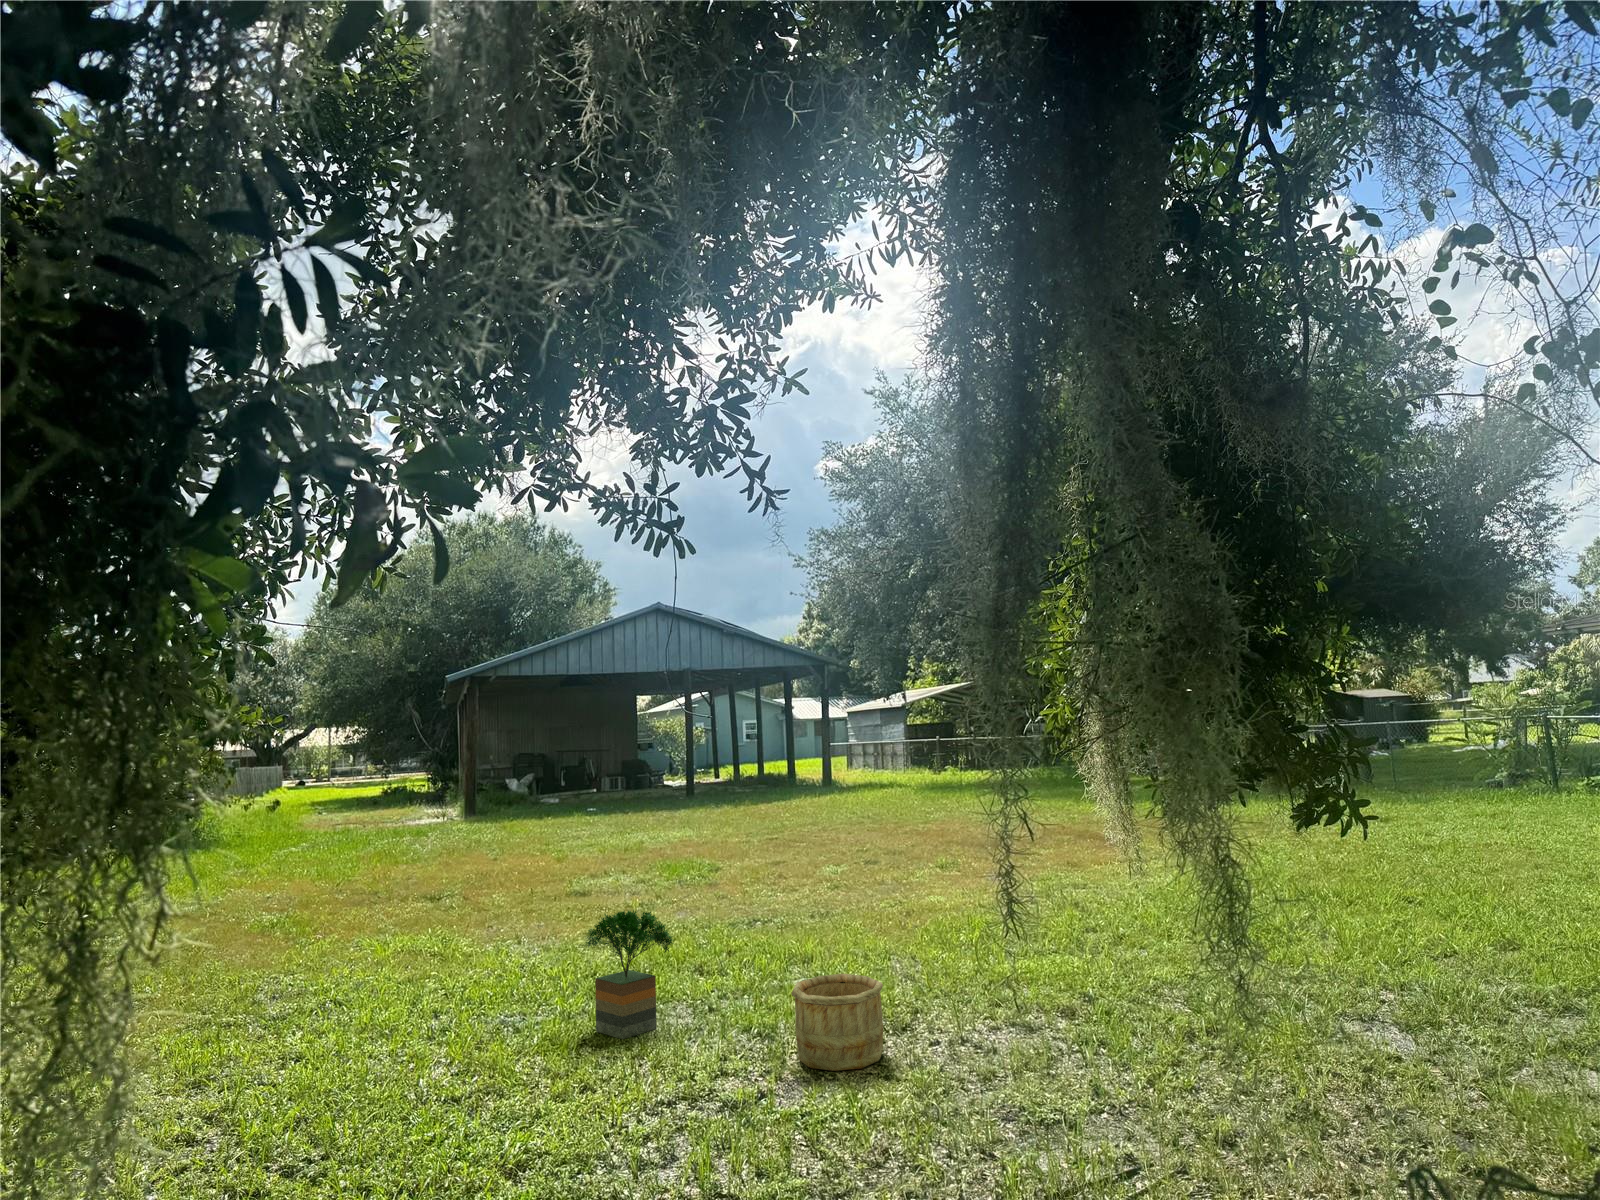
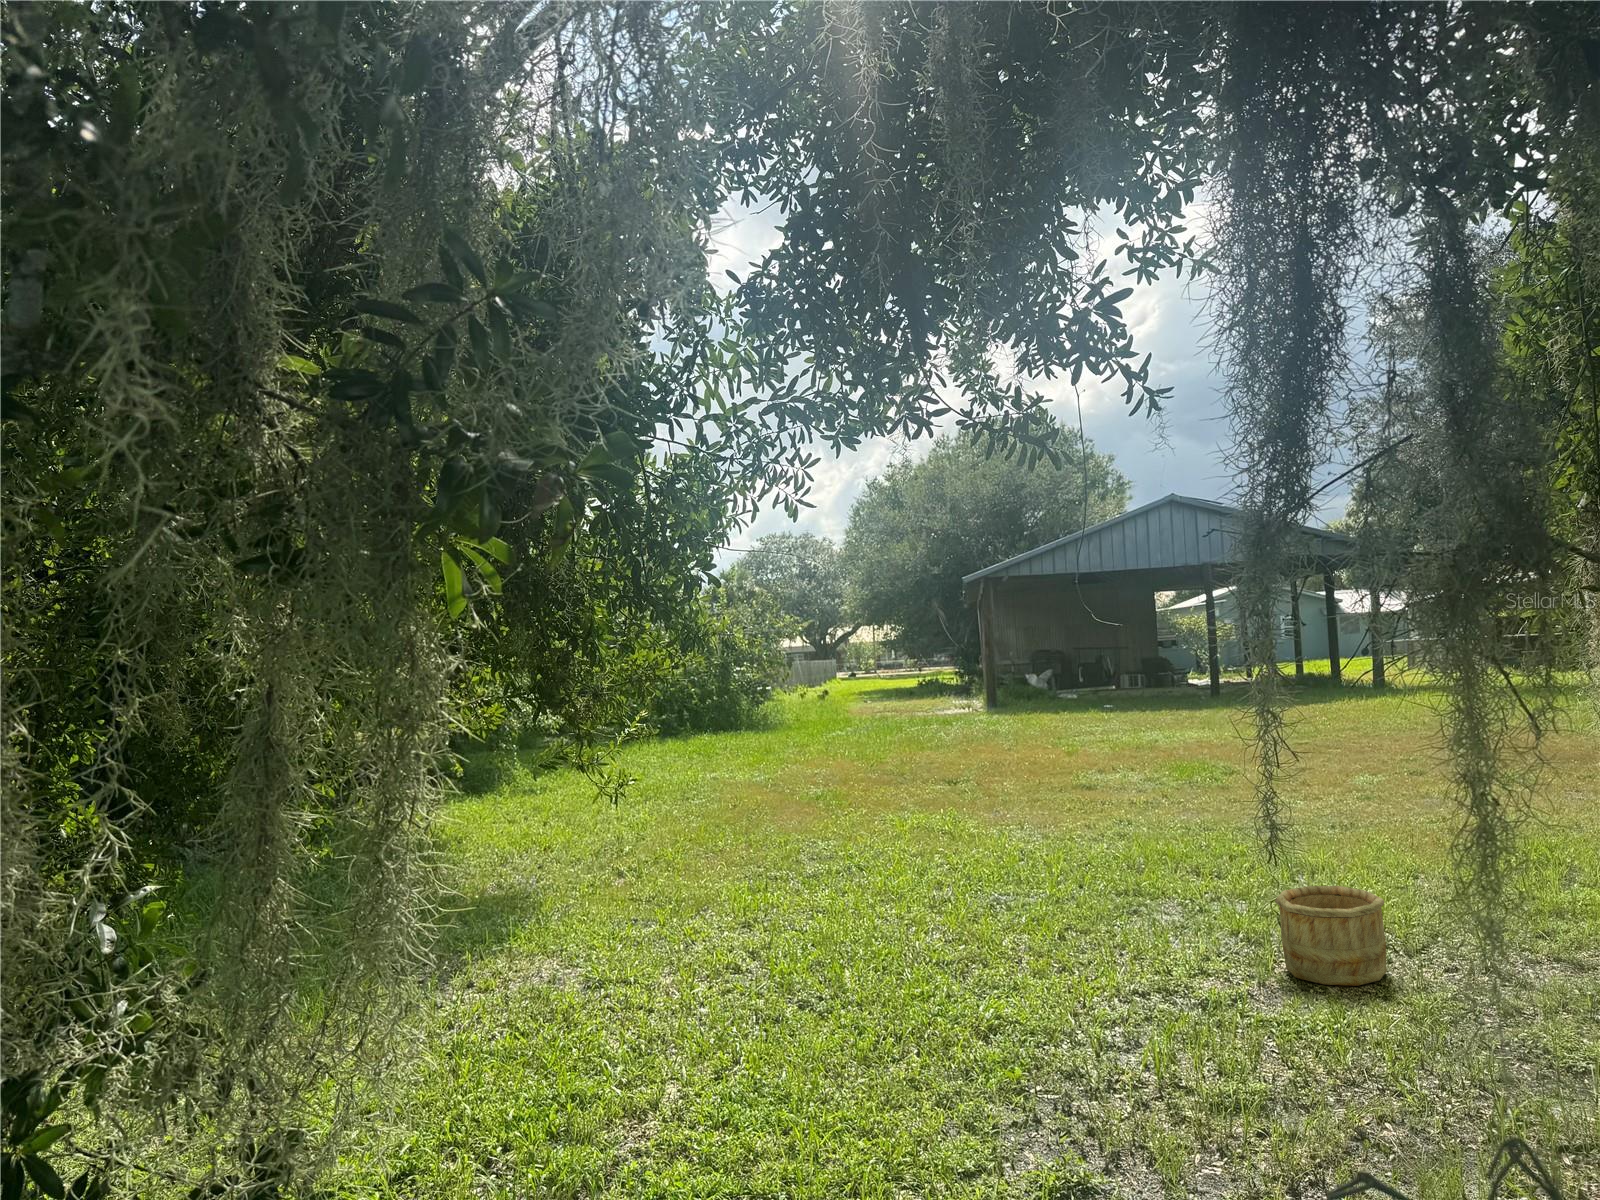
potted tree: present [586,910,673,1039] -> none [1065,805,1156,929]

